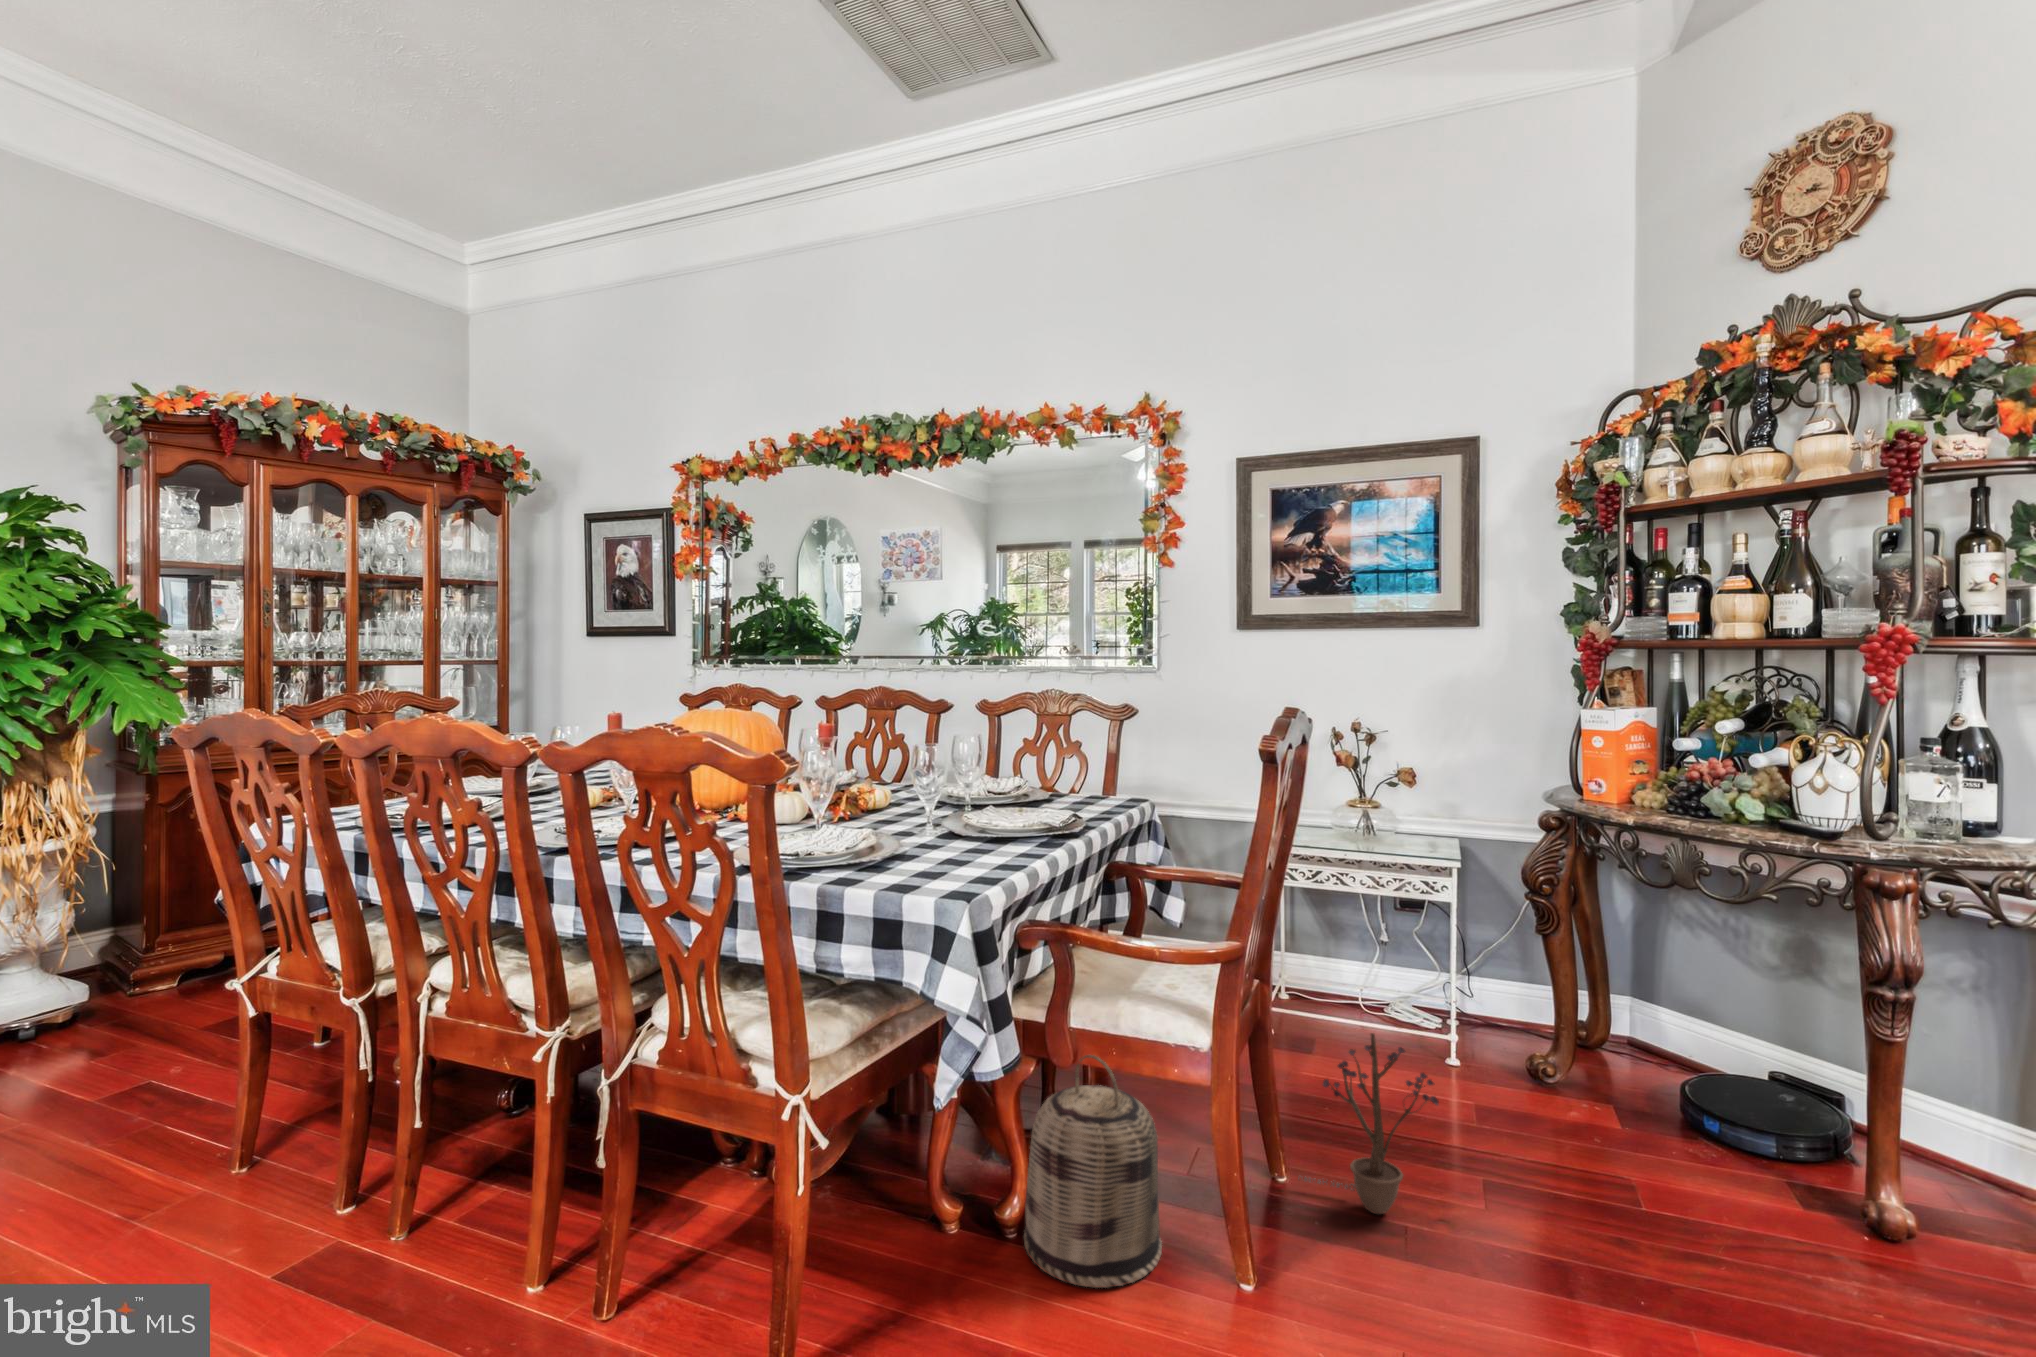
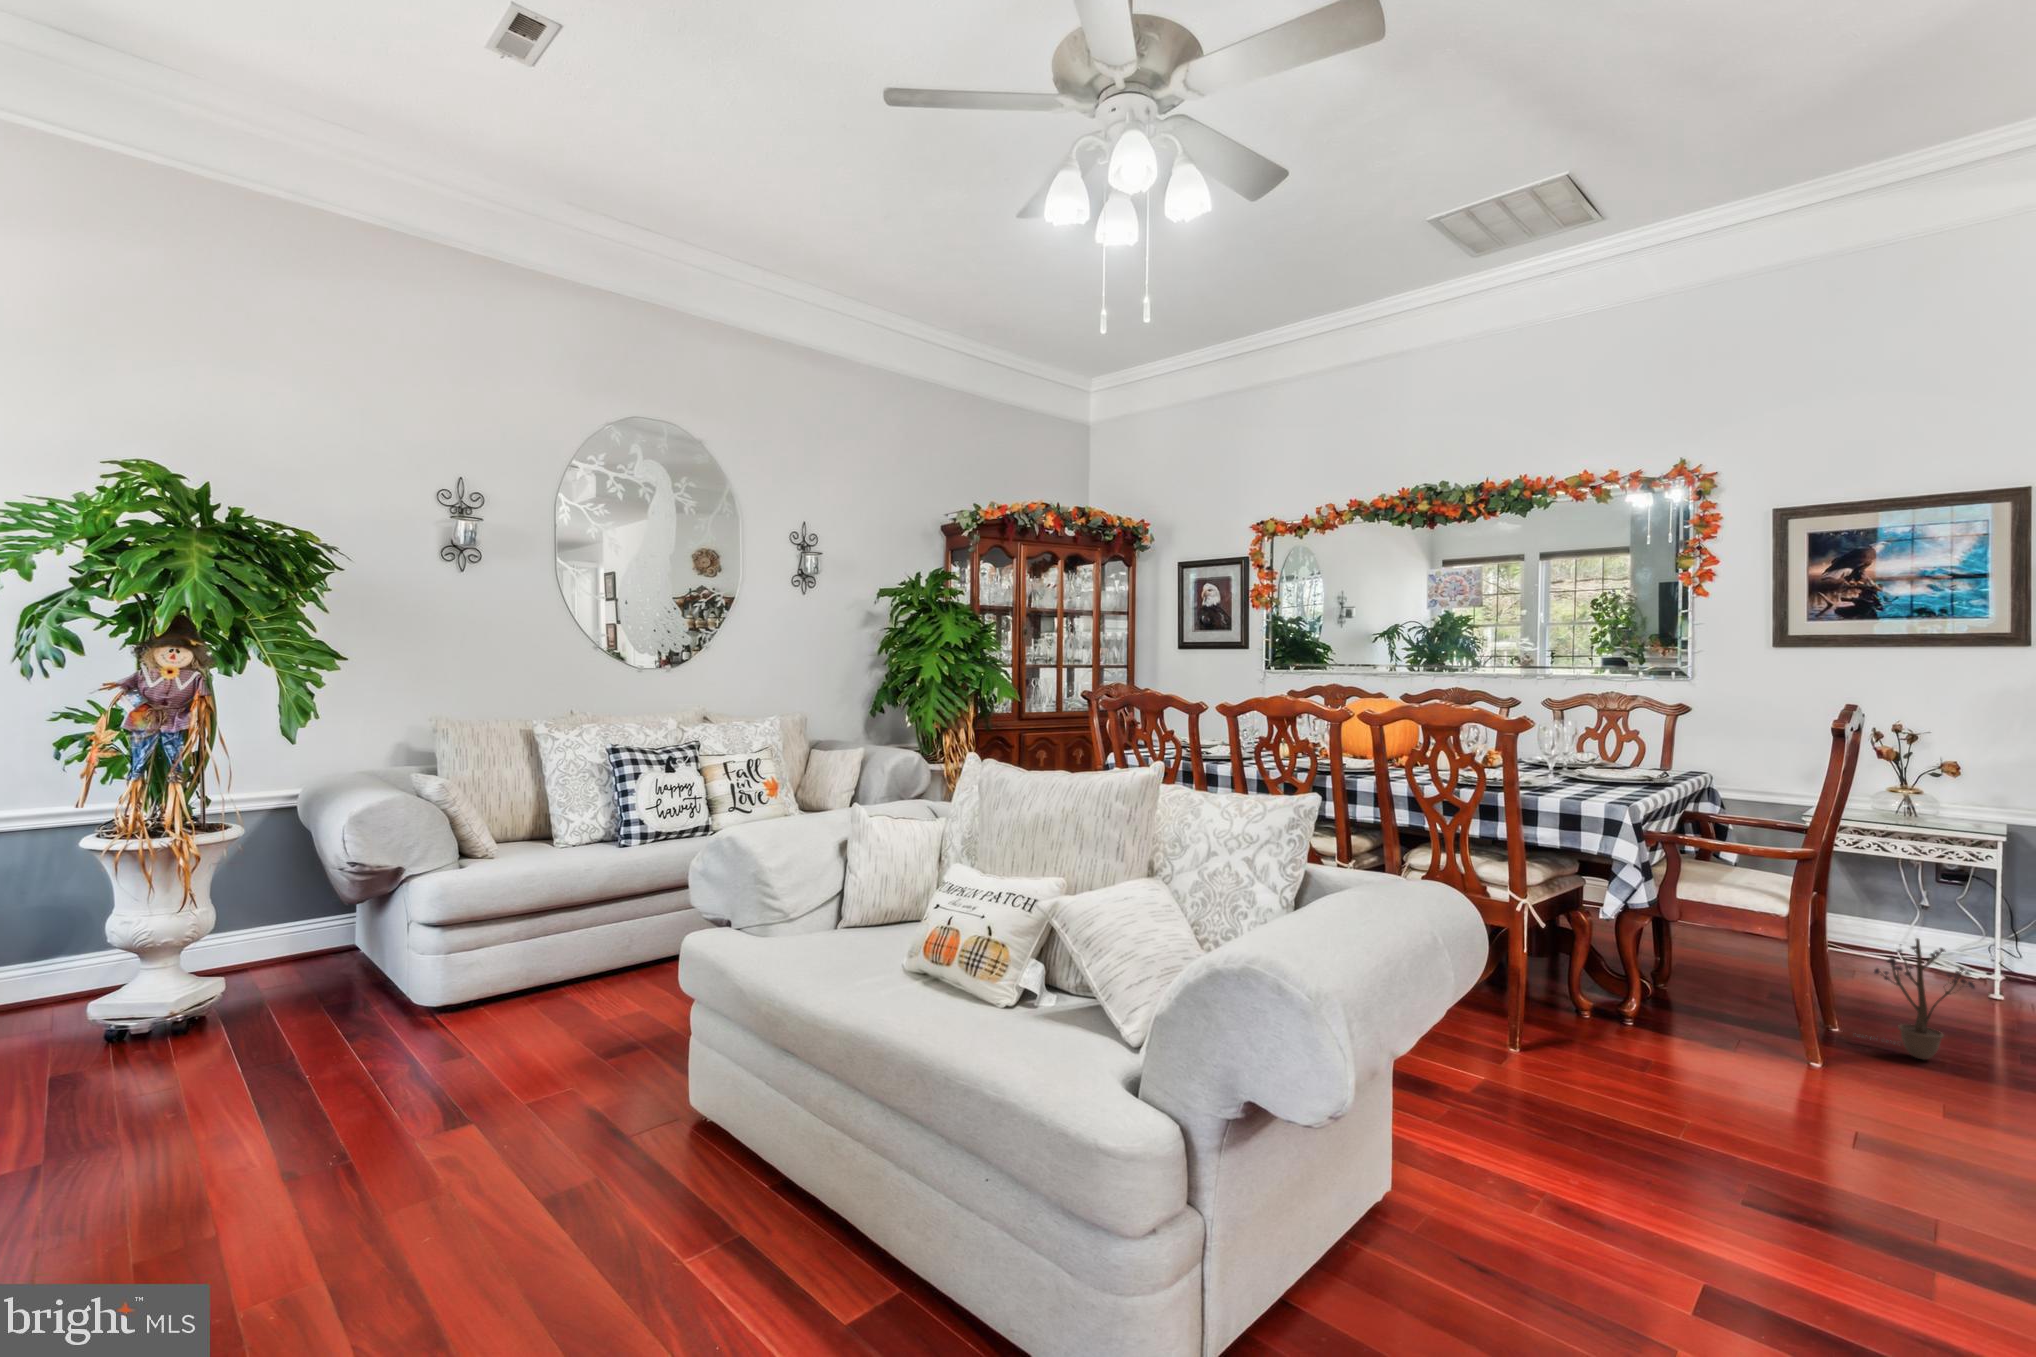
basket: present [1024,1055,1162,1288] -> none [1649,930,1752,1062]

